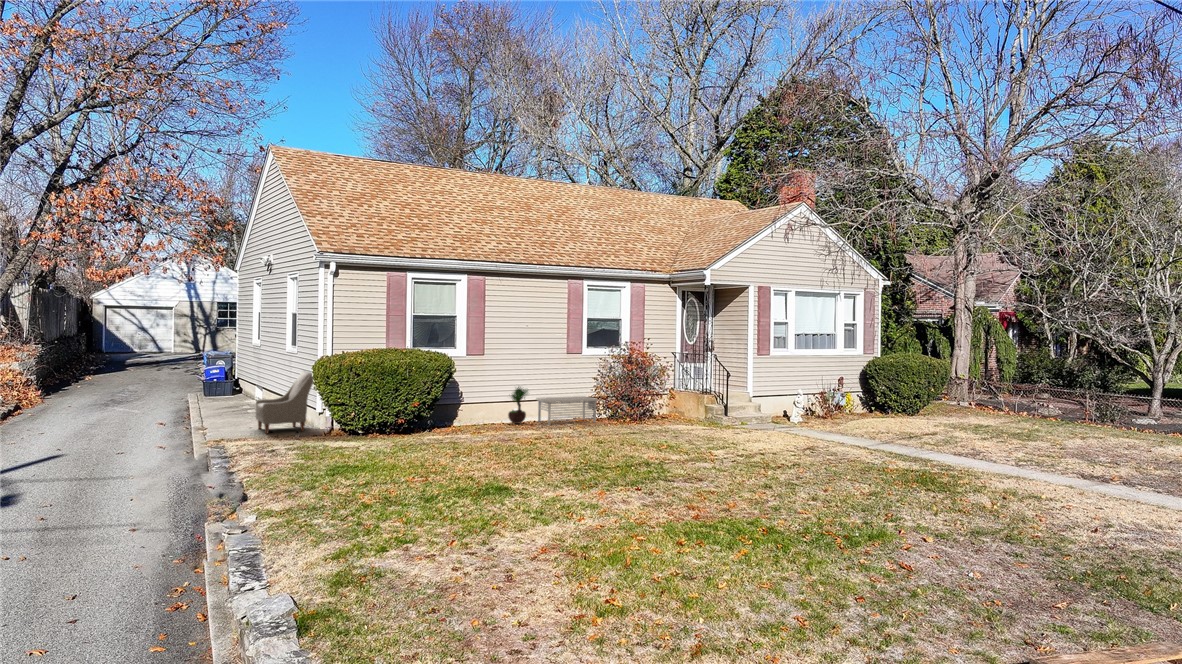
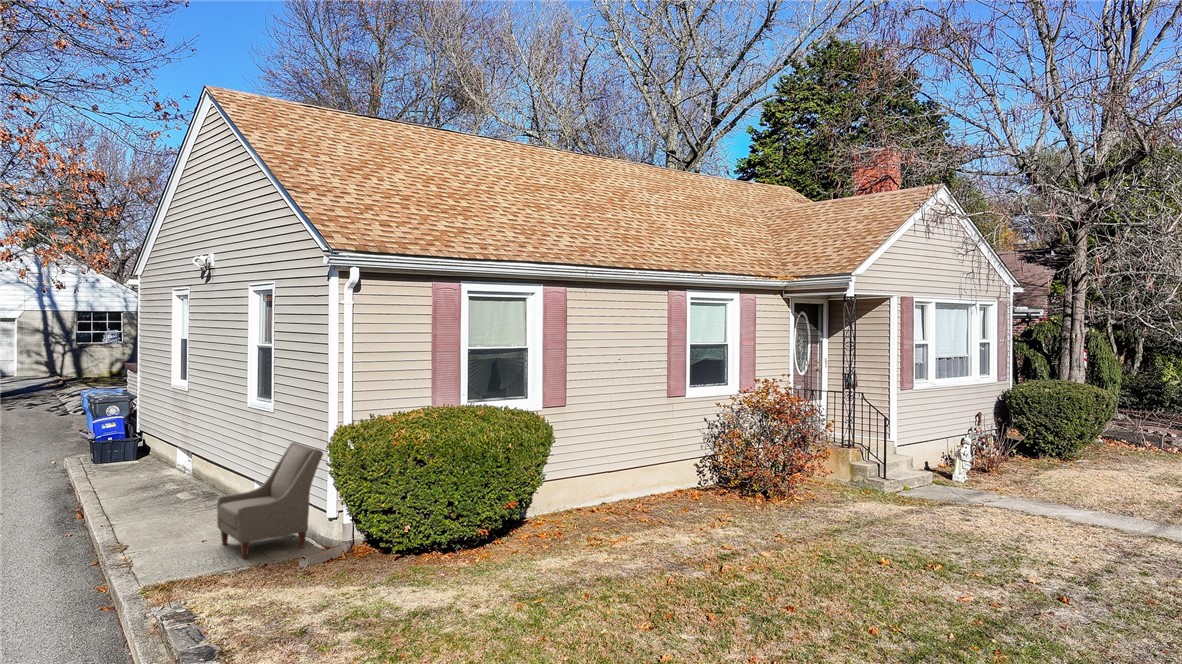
potted tree: present [508,387,528,424] -> none [599,446,634,505]
storage bench: present [536,396,597,425] -> none [632,456,718,505]

